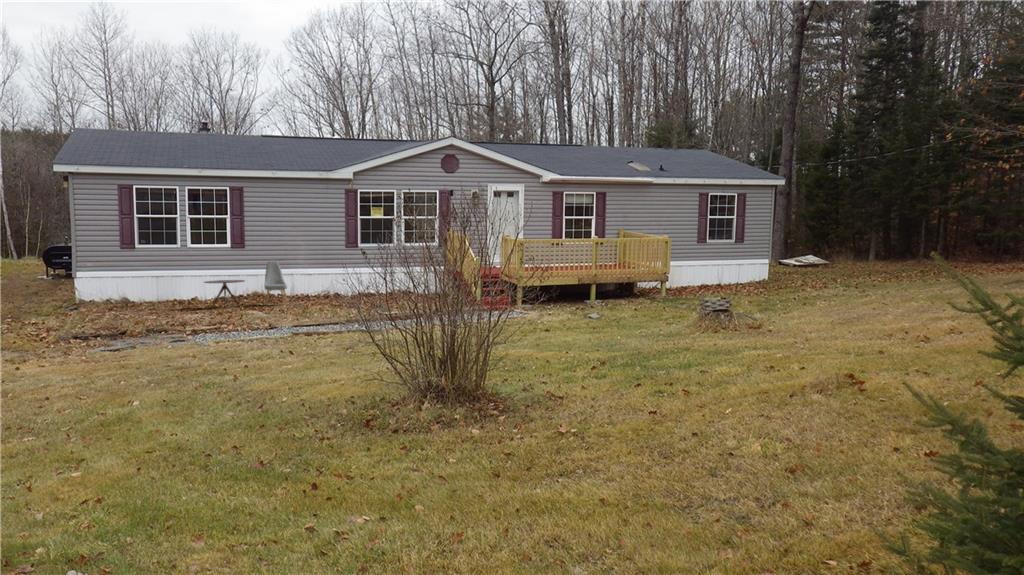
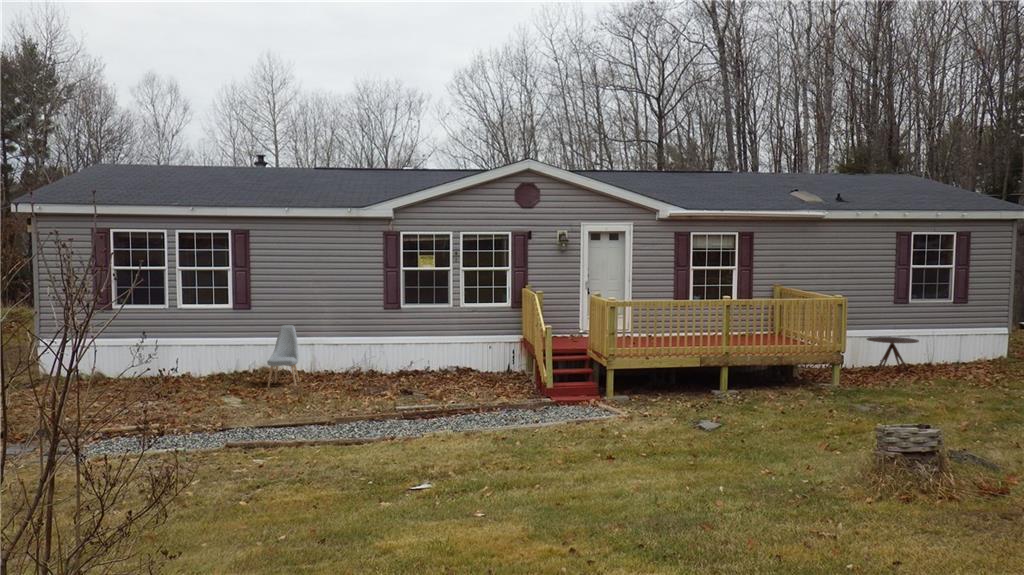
round table: present [204,280,244,308] -> present [867,337,919,373]

